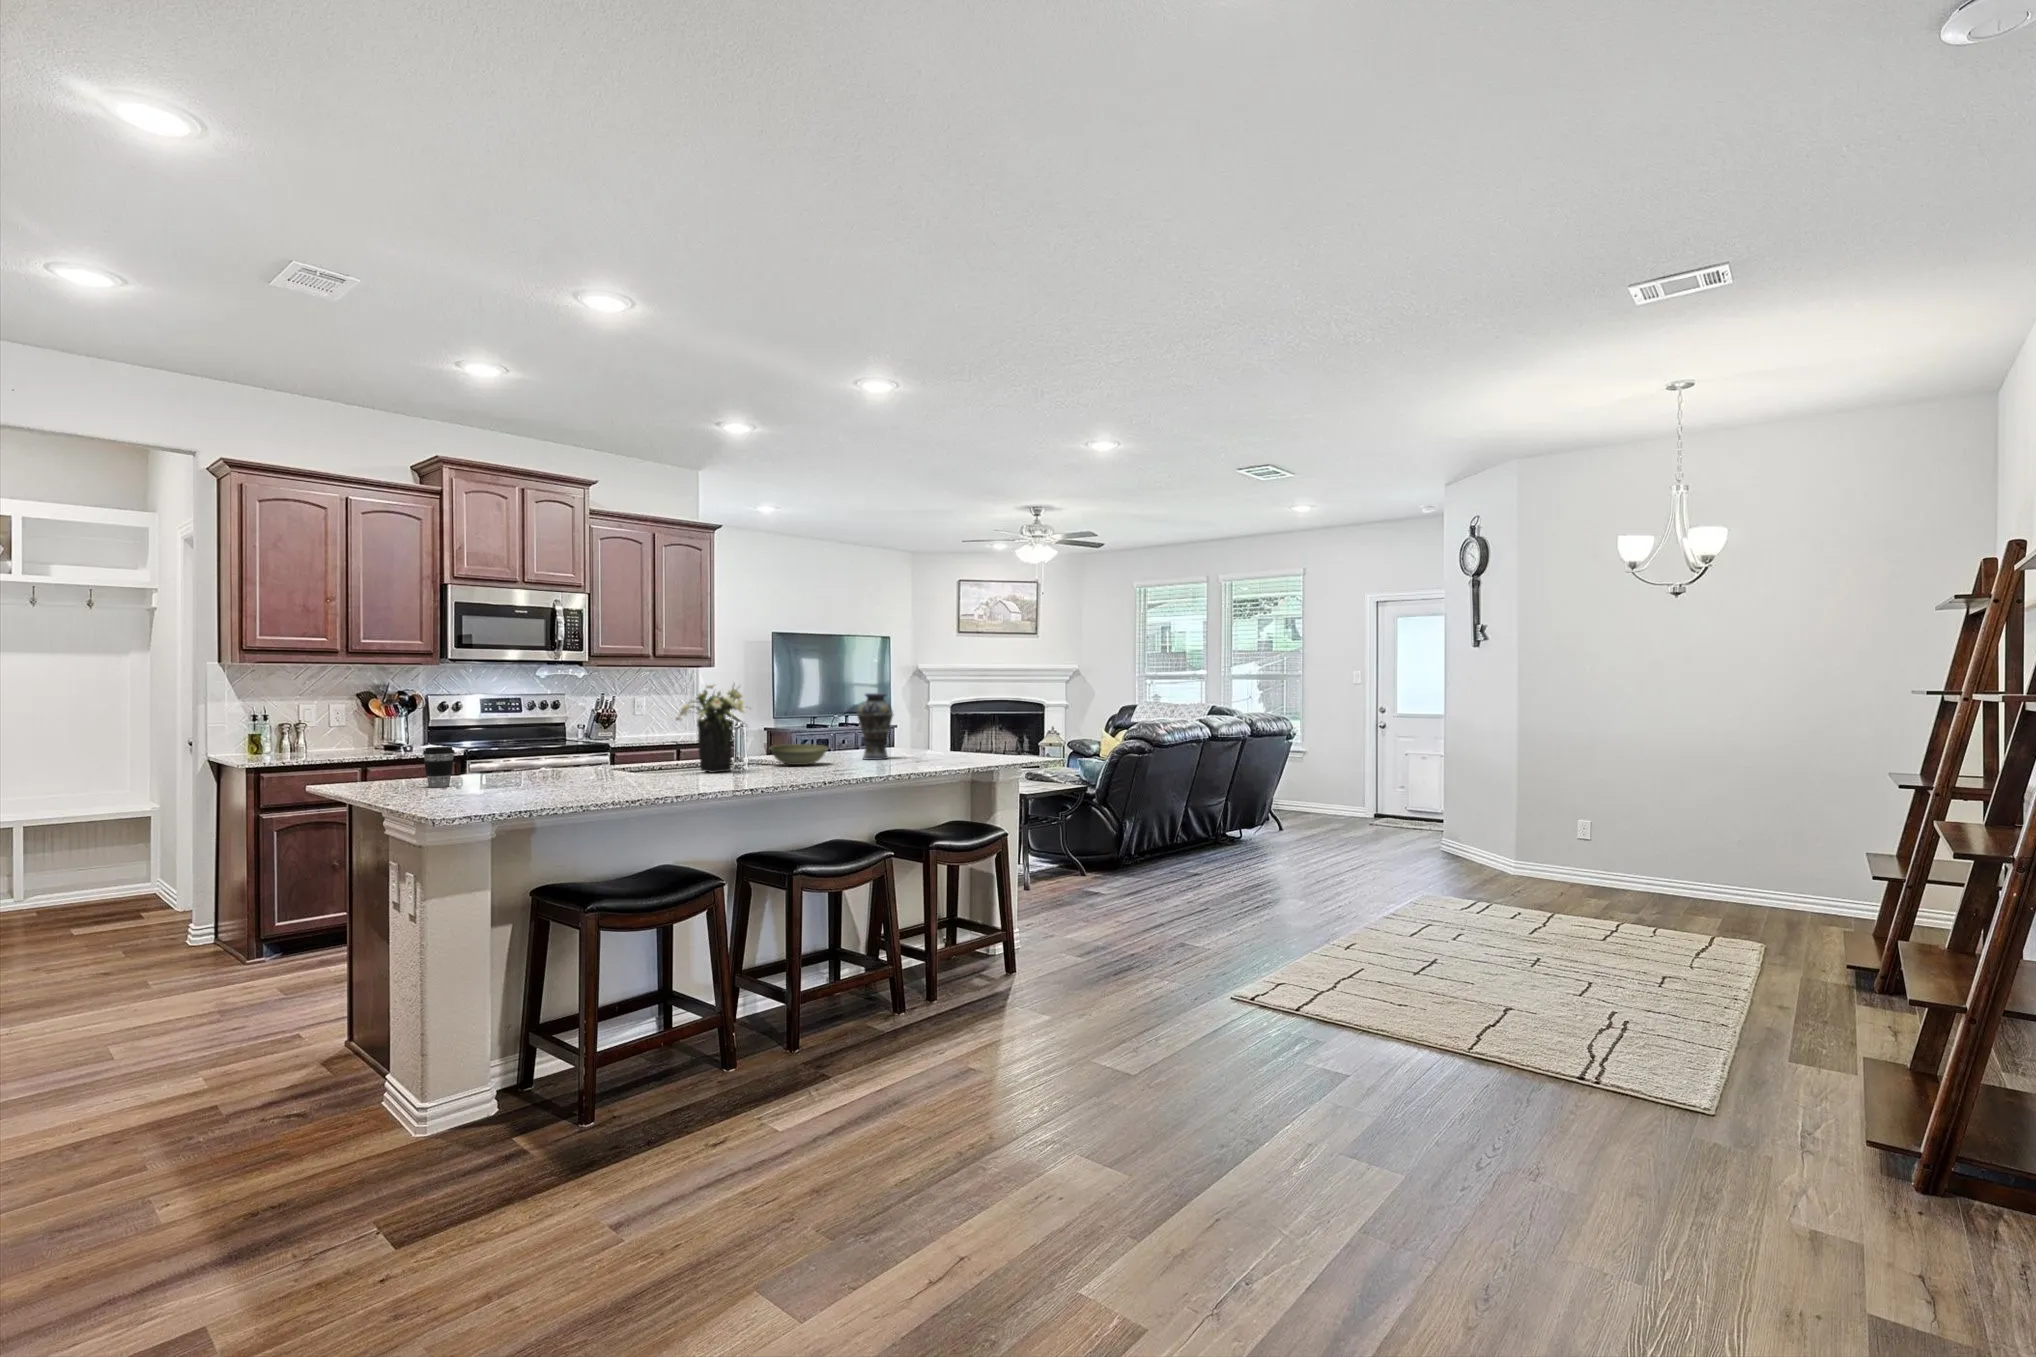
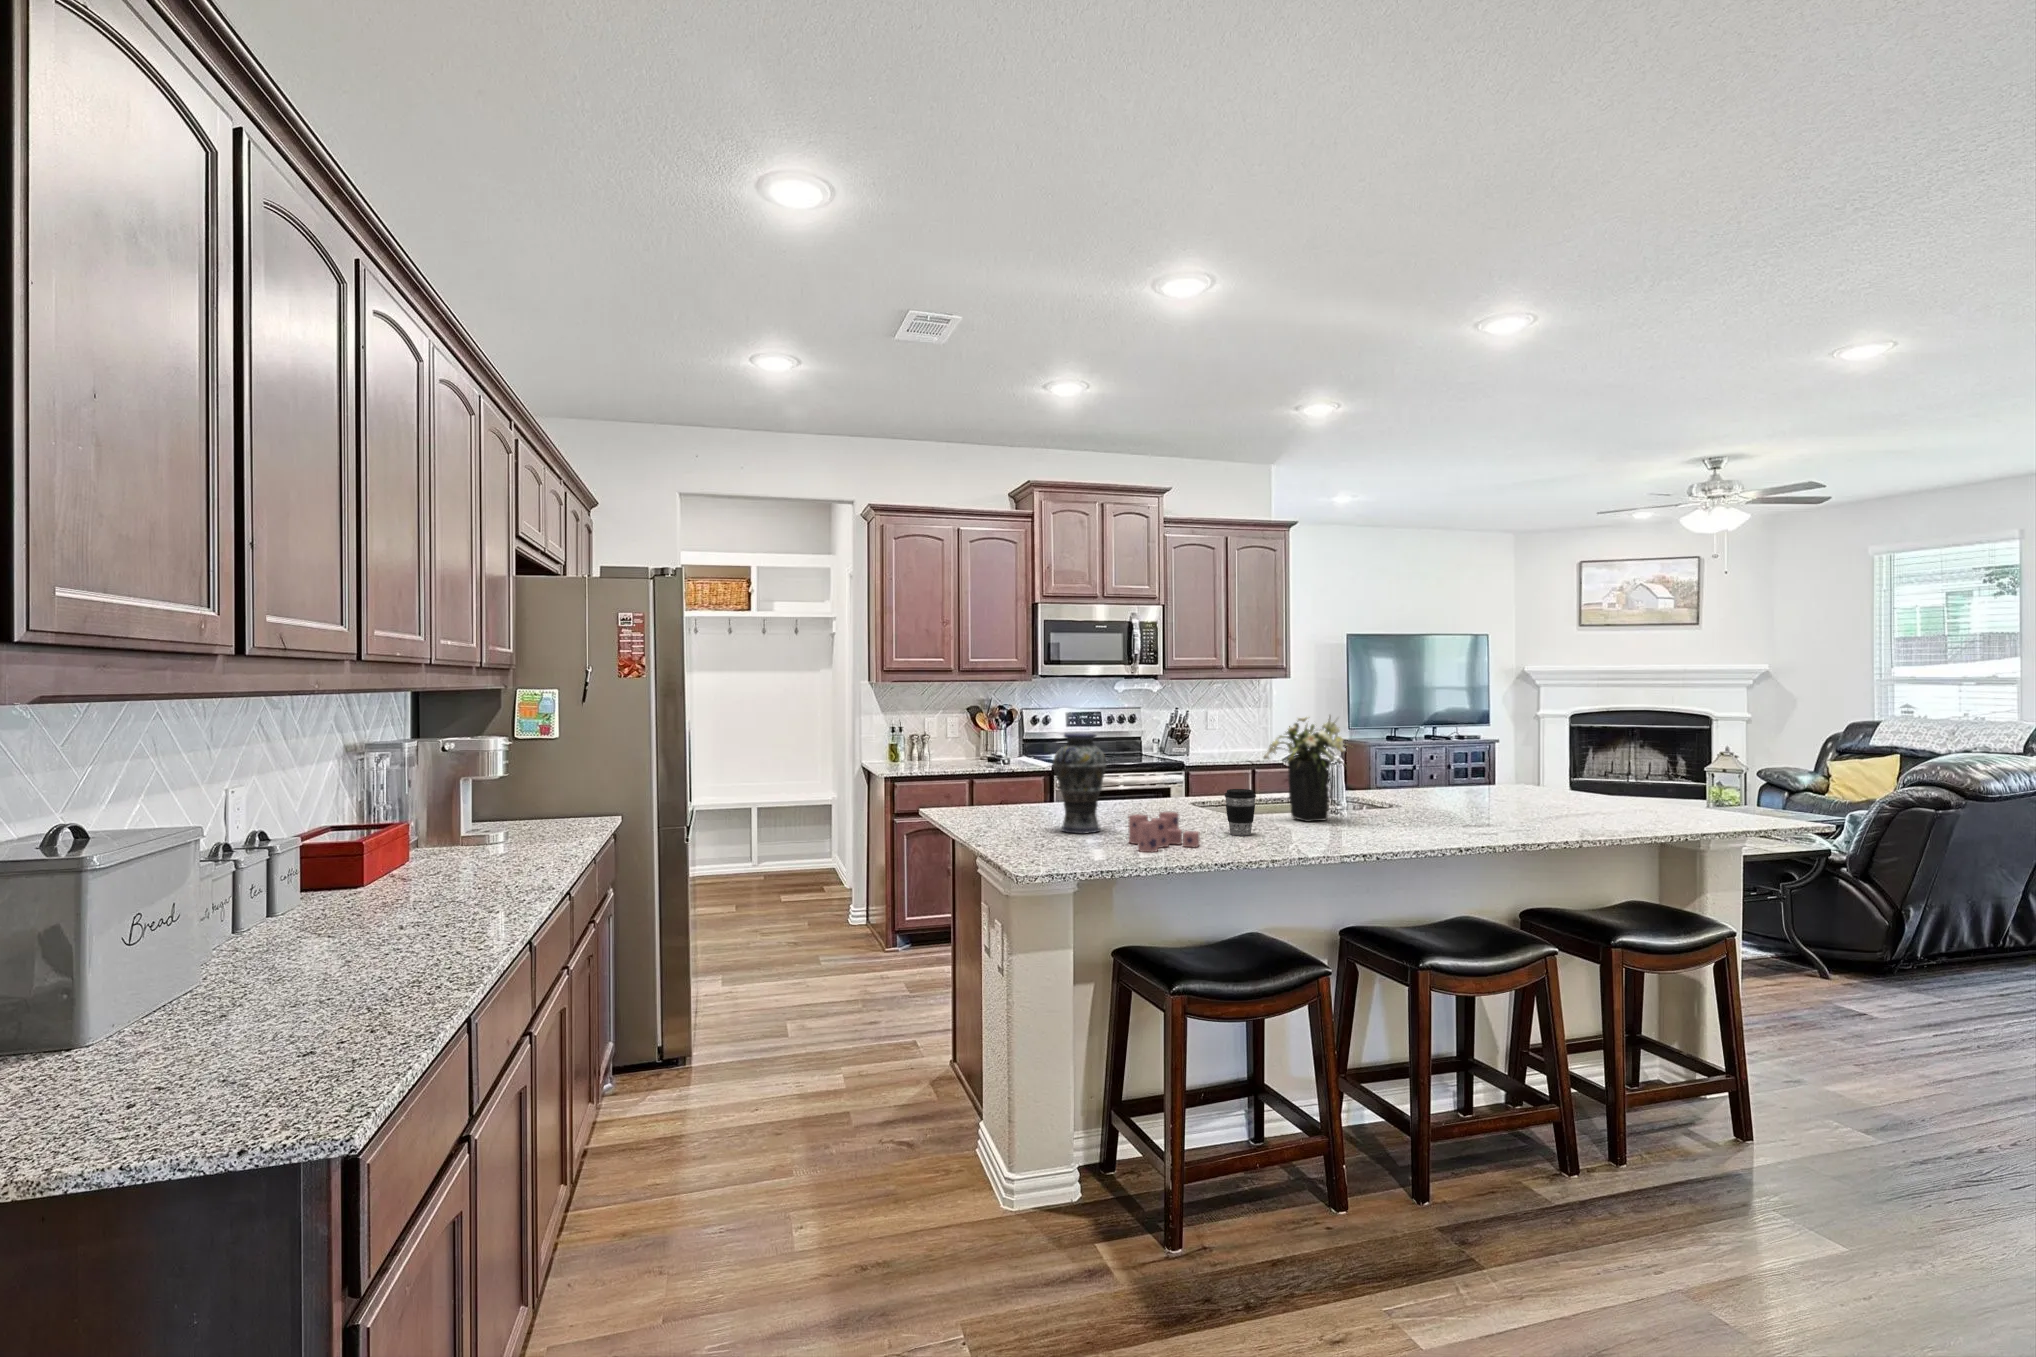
vase: present [857,693,893,760] -> present [1052,732,1107,834]
bowl: present [770,744,829,765] -> none [1370,785,1448,814]
coffee cup: present [423,747,455,787] -> present [1225,789,1256,836]
candle: none [547,763,614,796] -> present [1129,812,1200,852]

